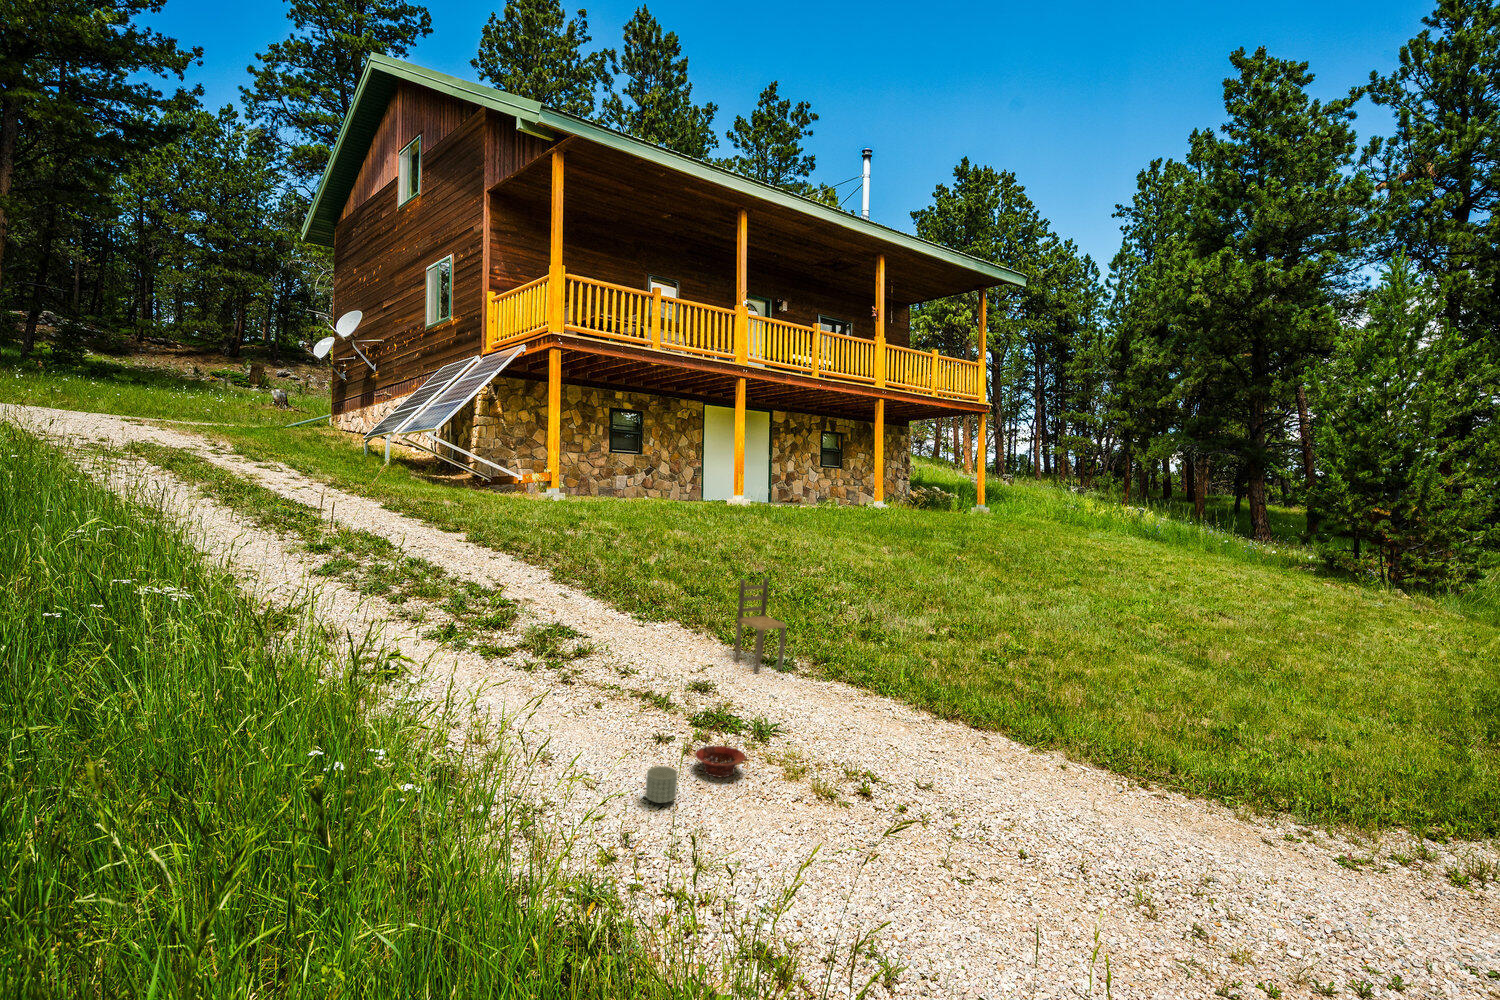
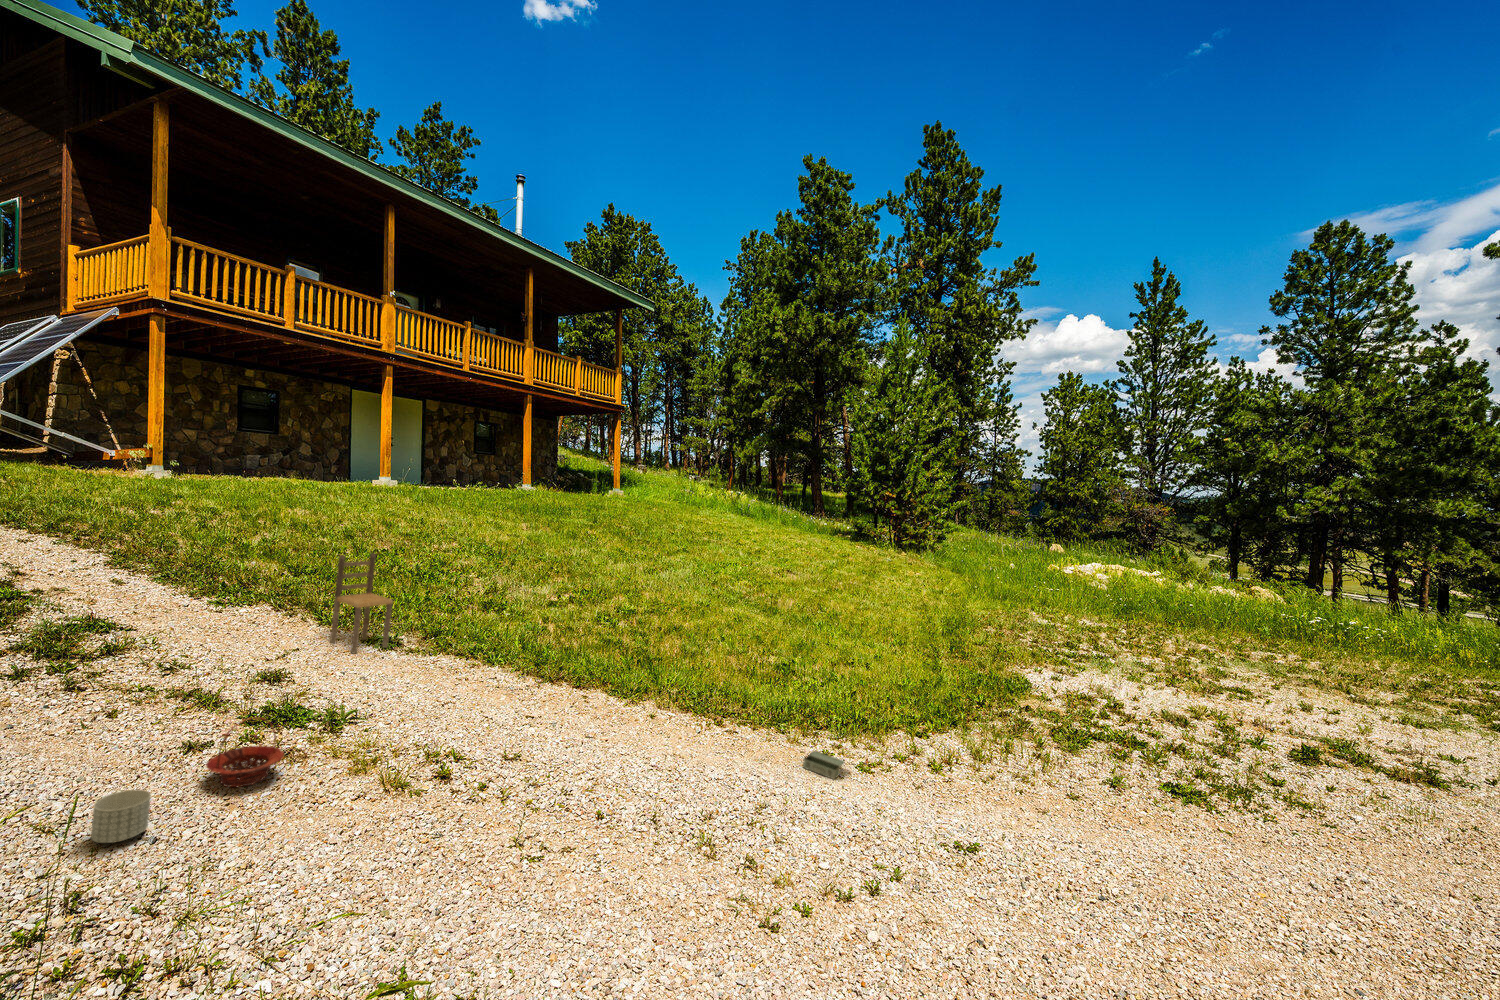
toolbox: none [1258,832,1318,869] -> present [803,751,844,779]

